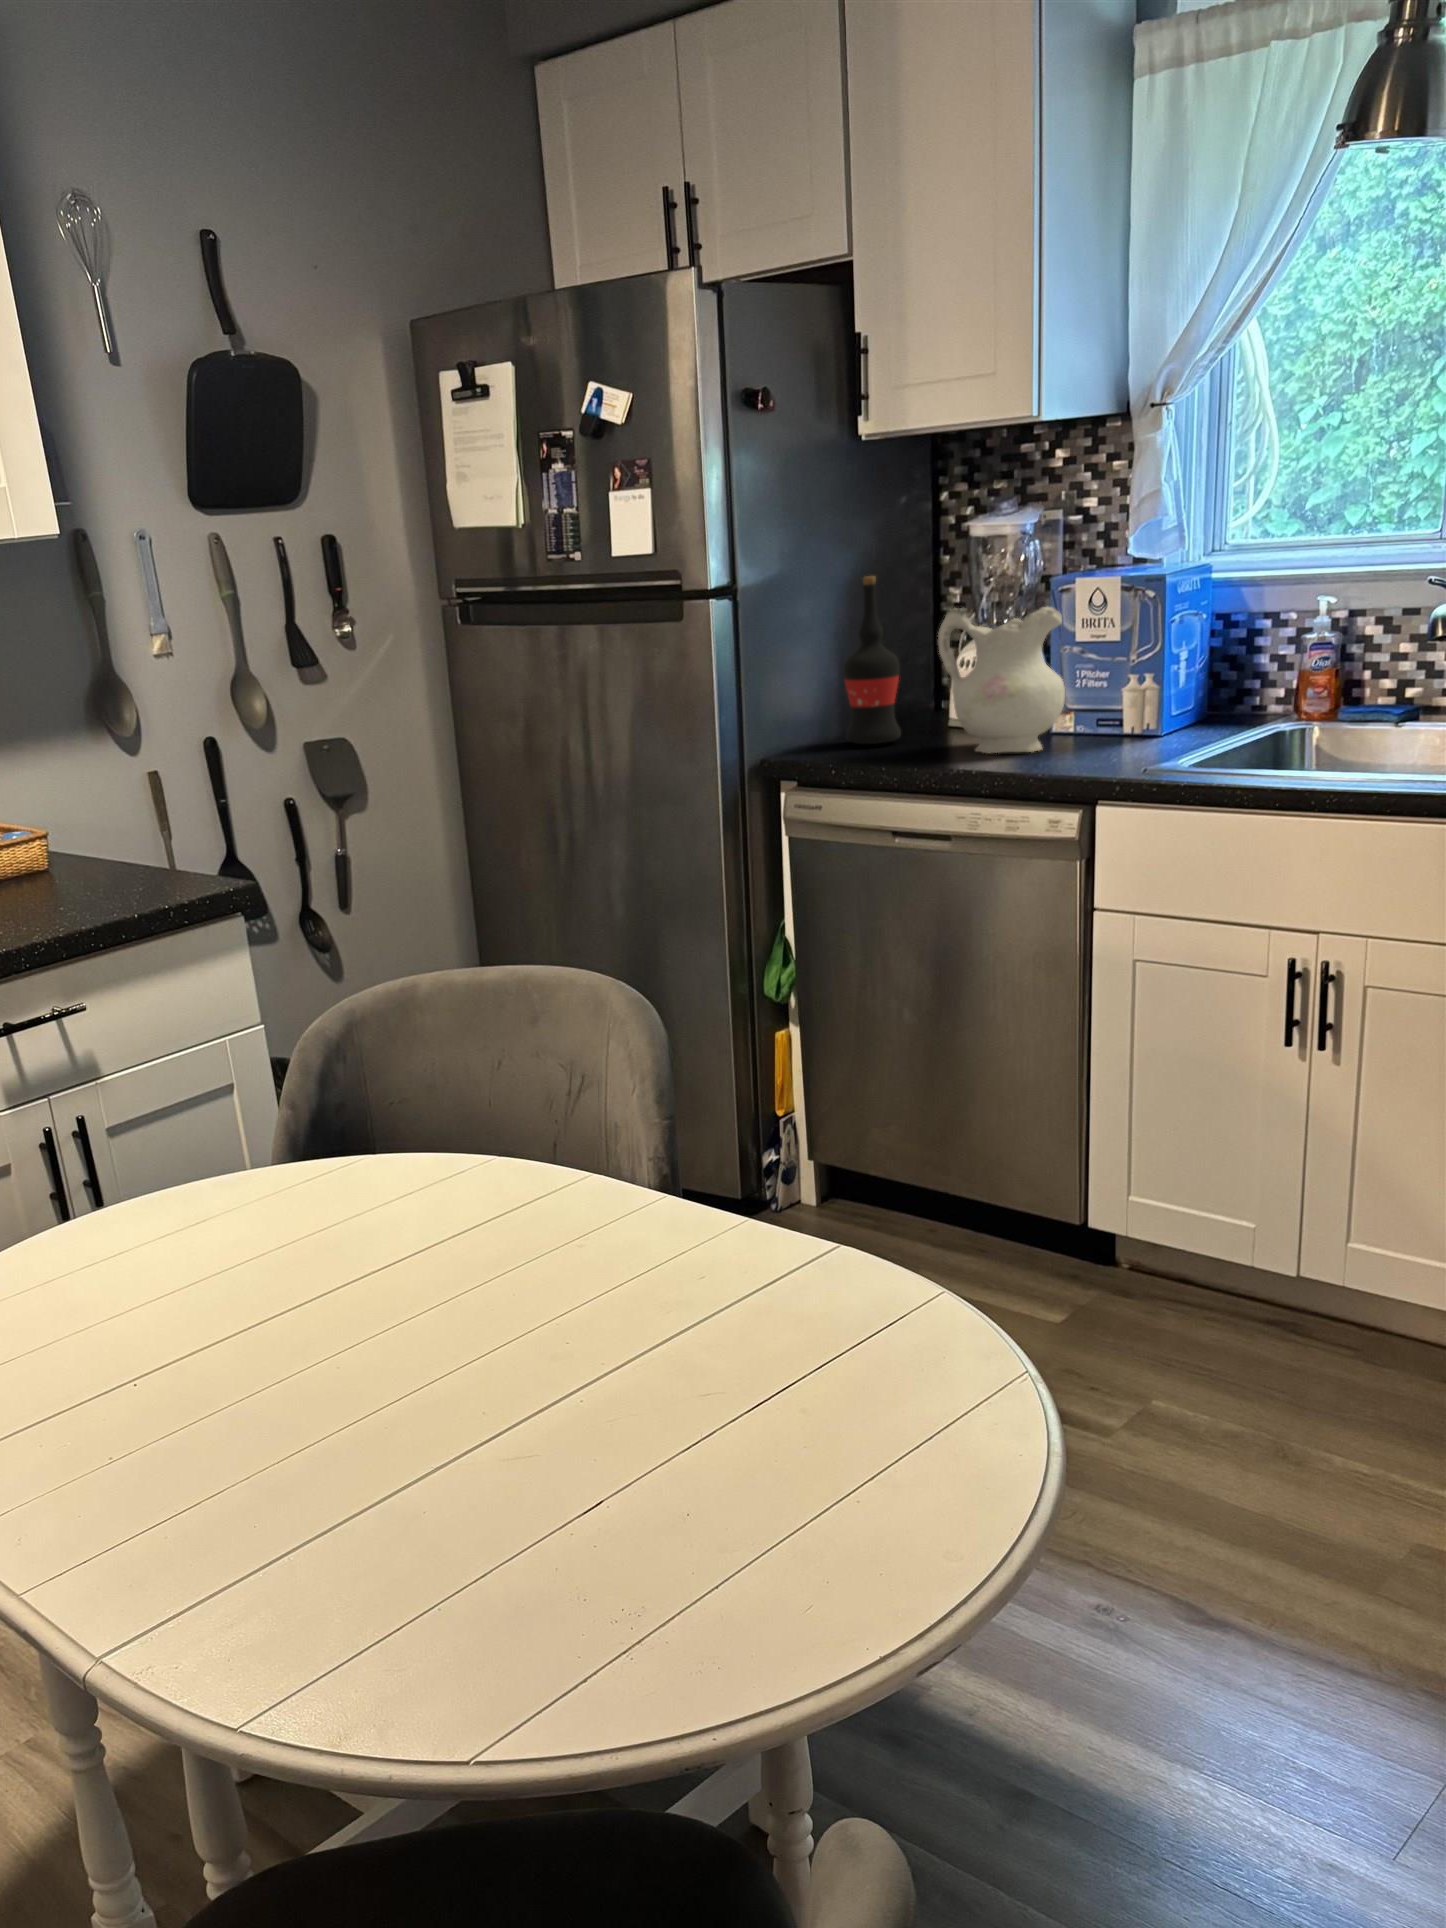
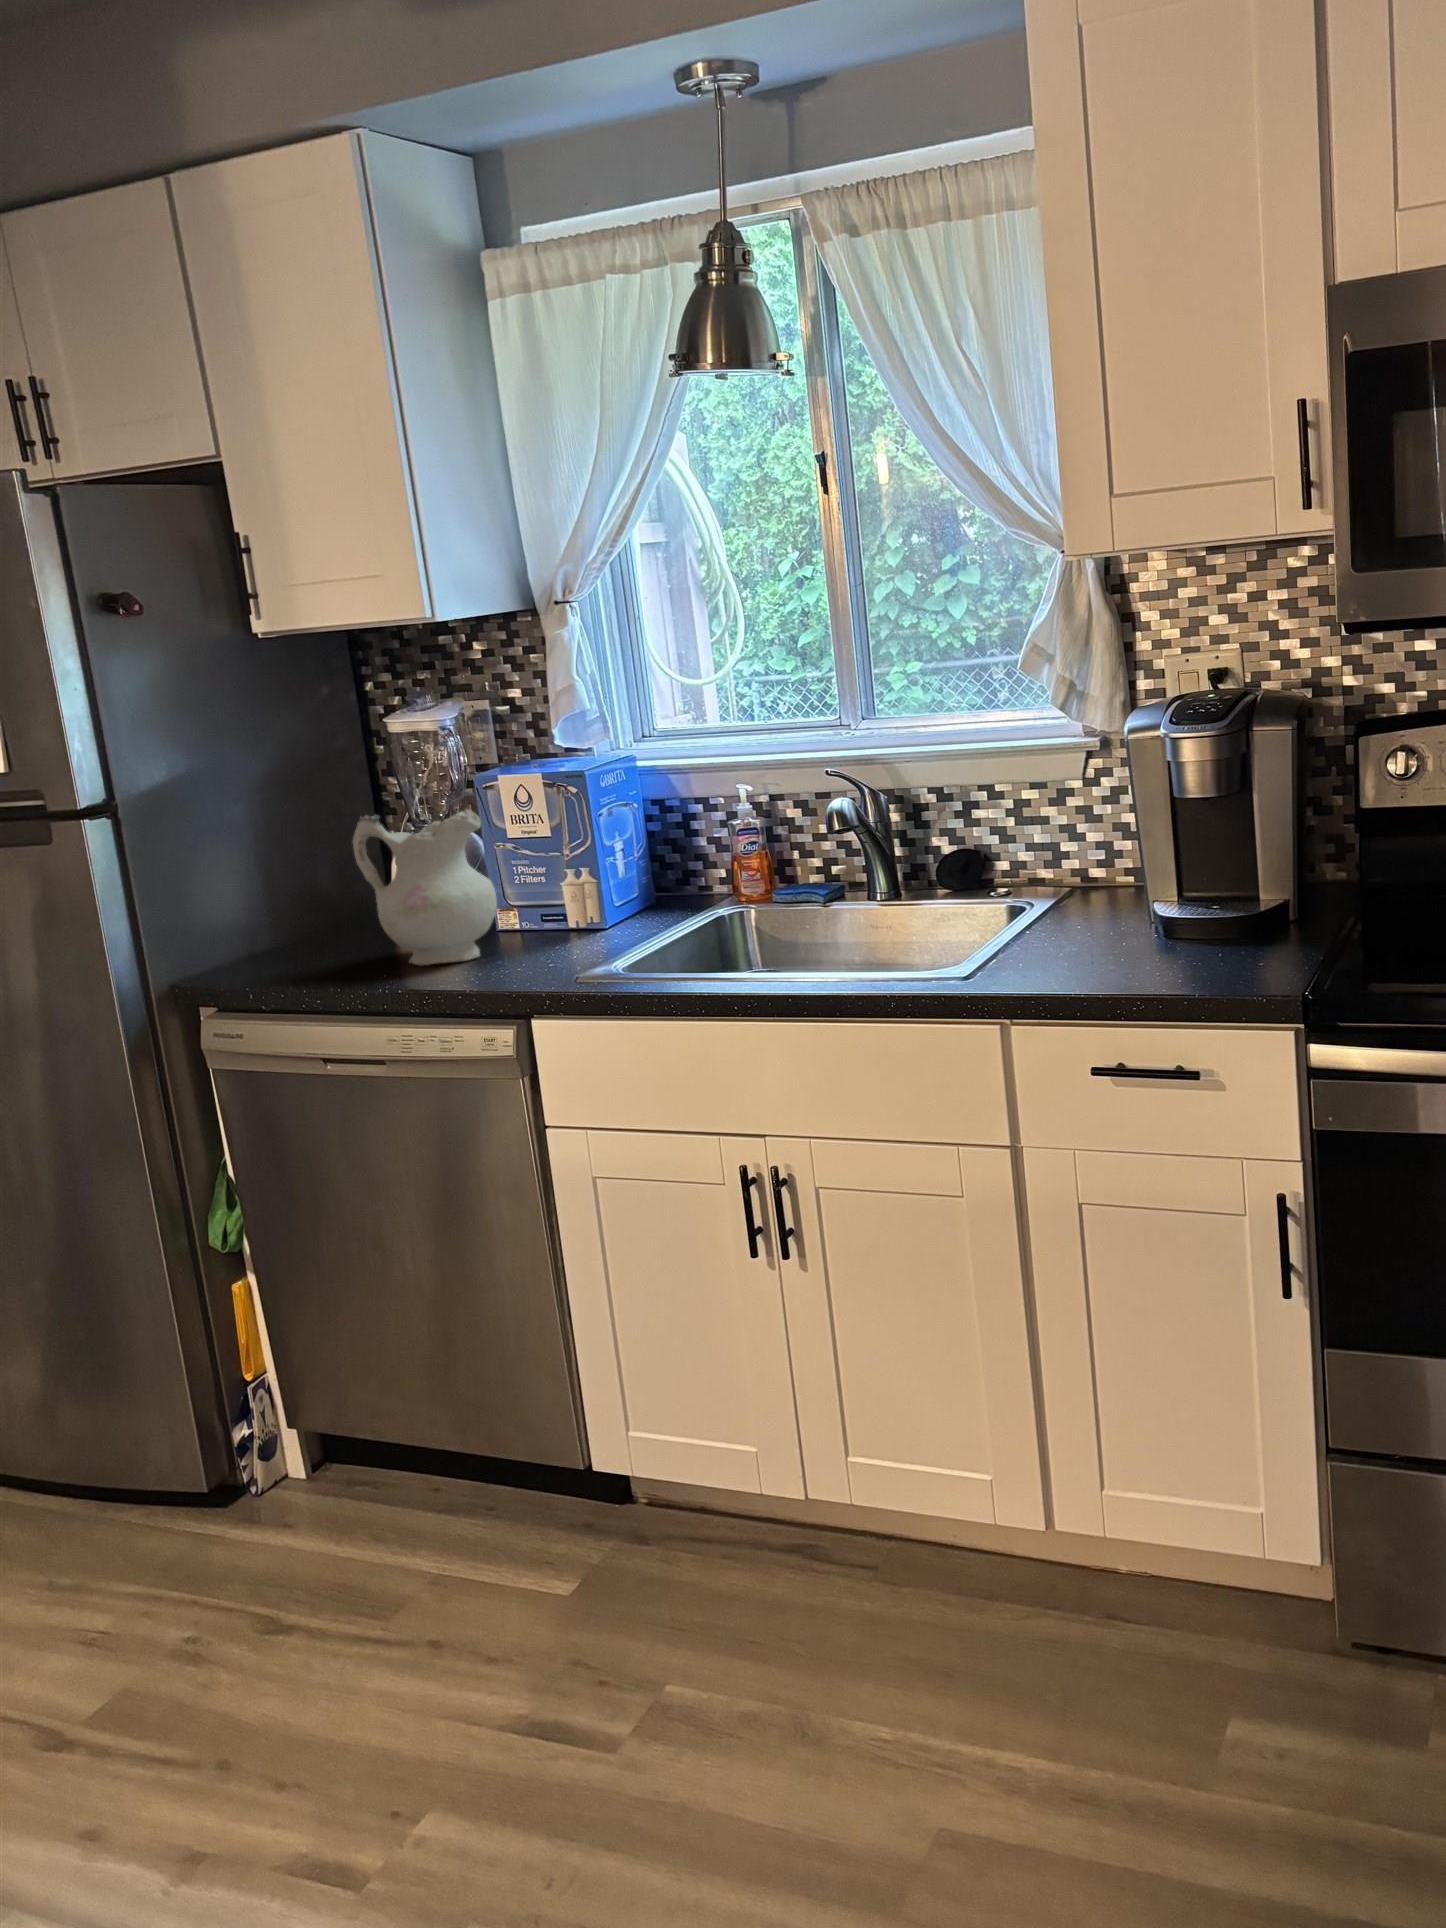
wine bottle: present [844,576,901,744] -> none [259,783,334,960]

